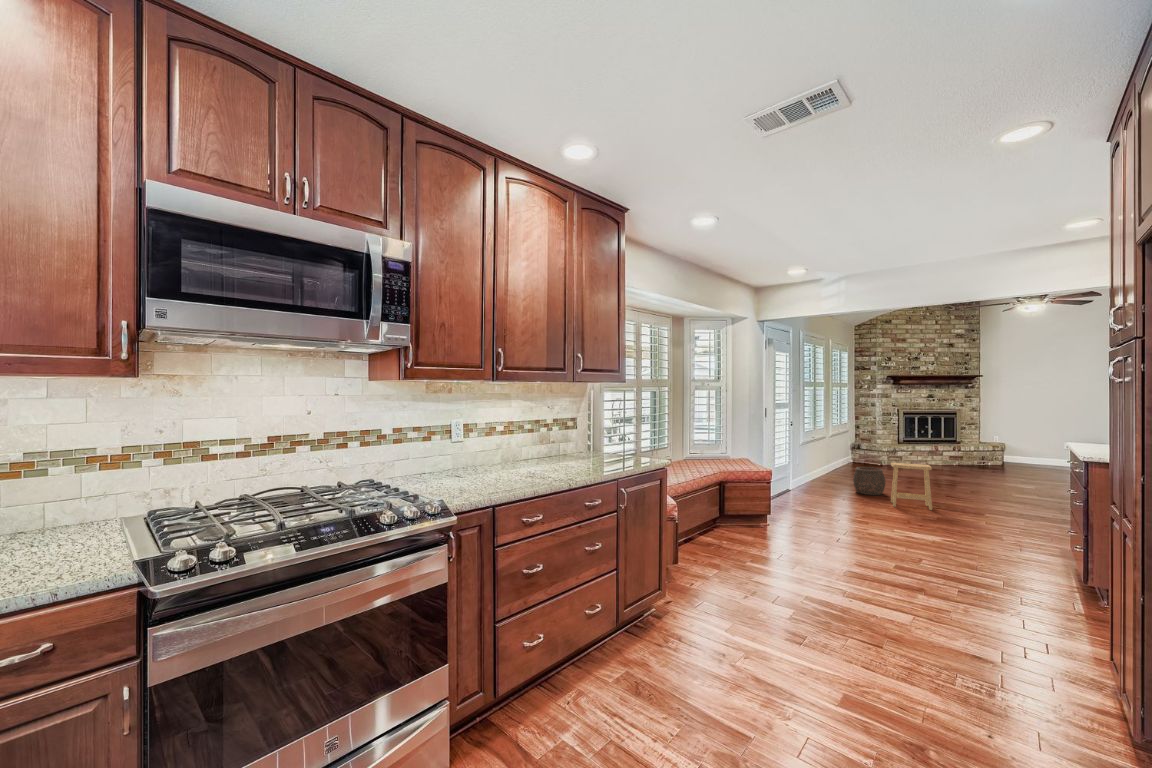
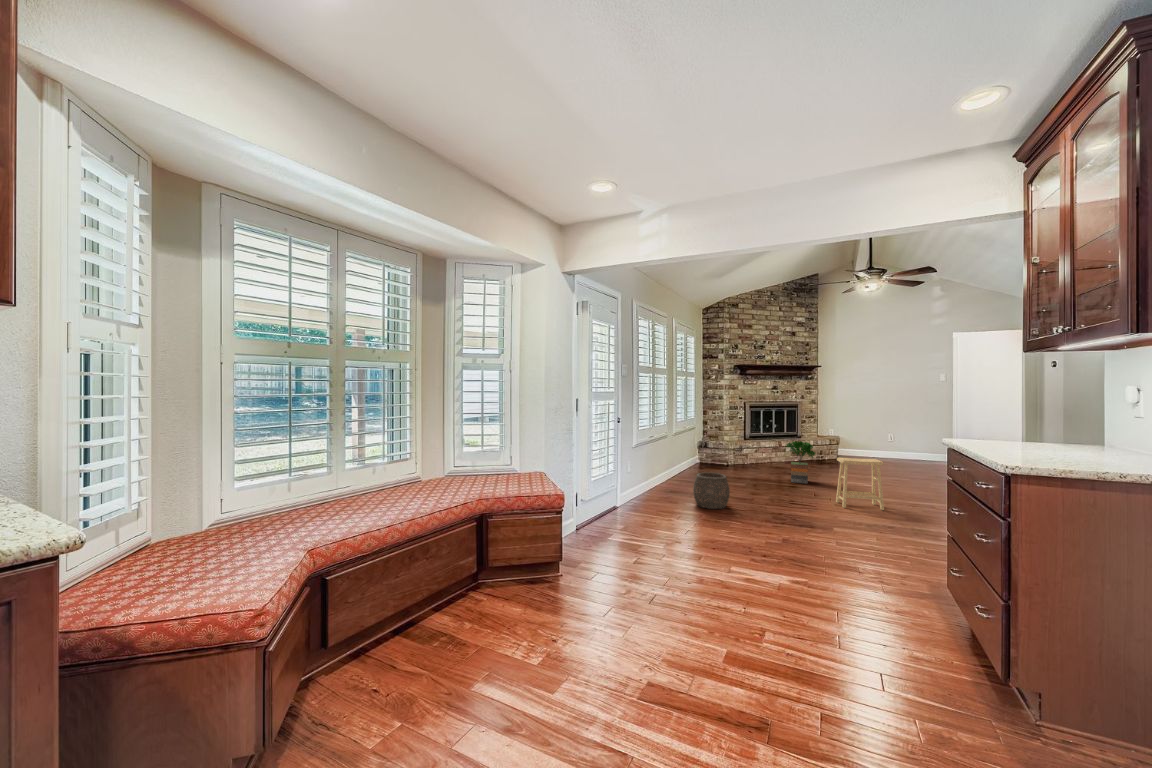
potted tree: none [939,444,971,482] -> present [787,441,815,484]
footstool: present [891,462,932,510] -> present [836,458,884,510]

